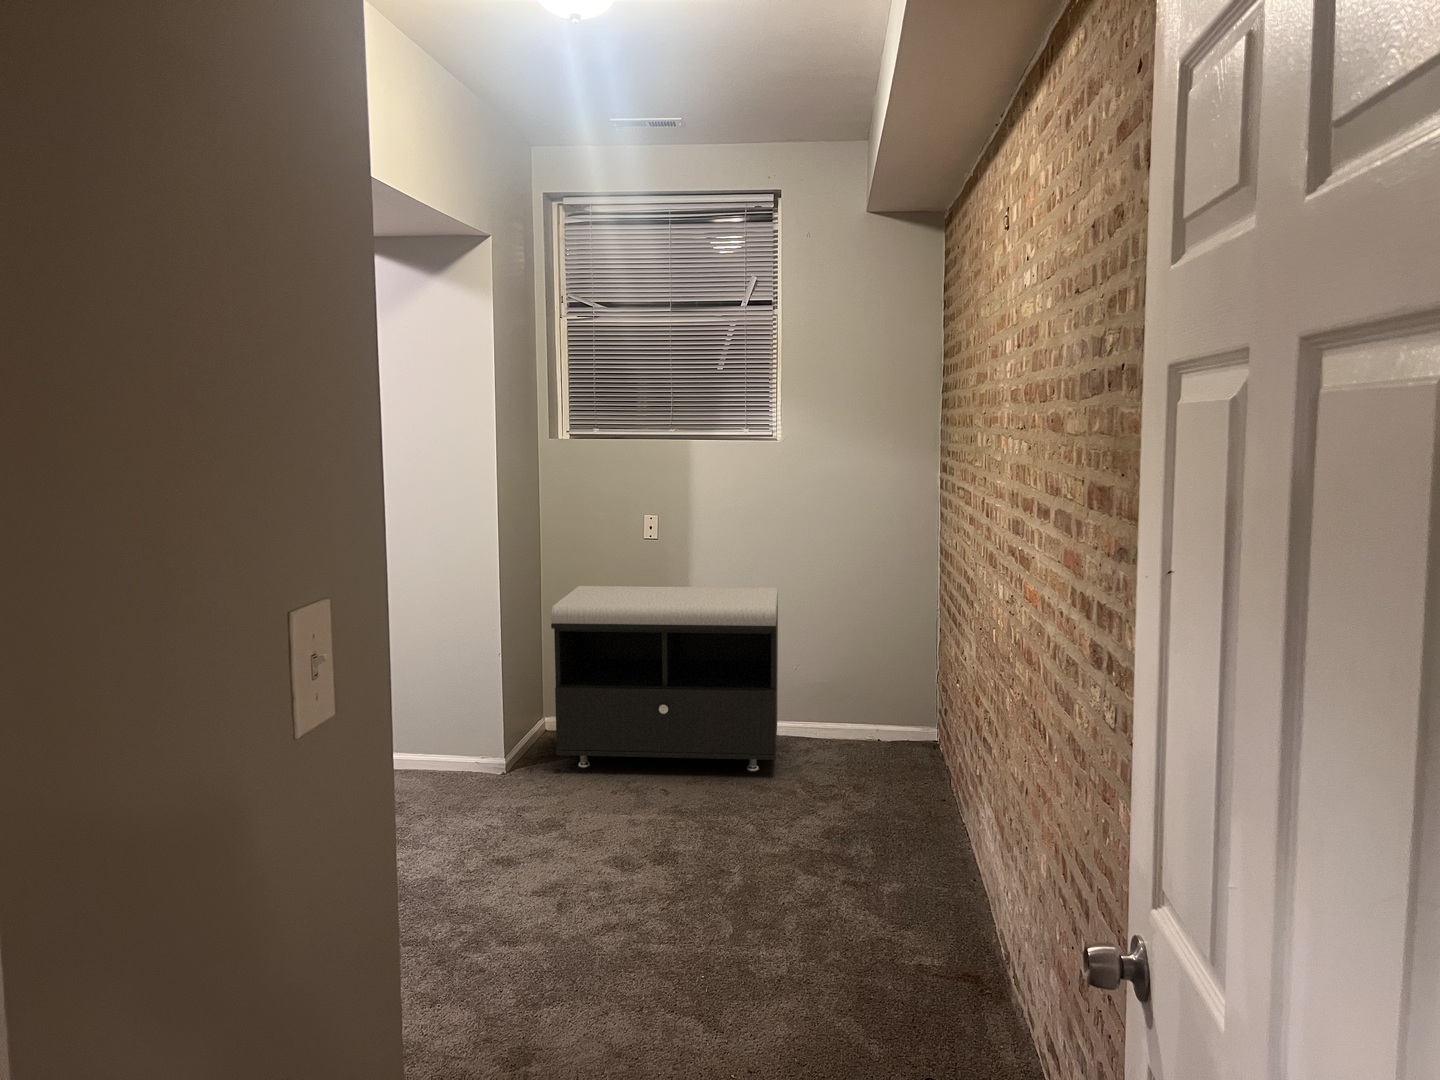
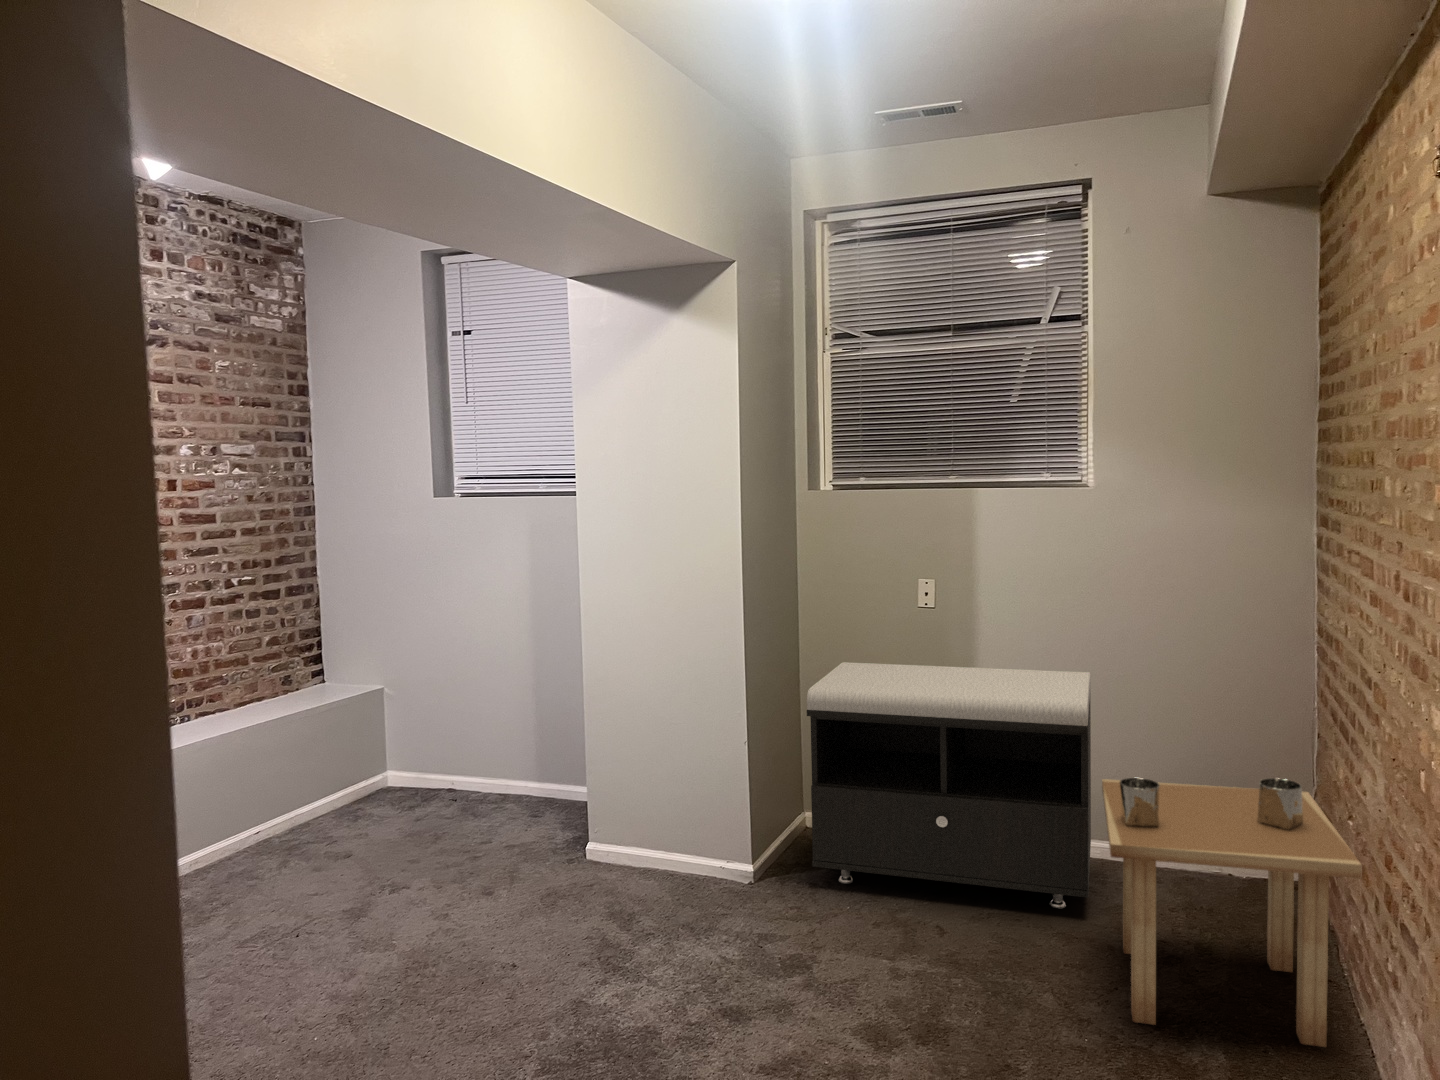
side table: none [786,655,961,842] -> present [1102,778,1362,1047]

